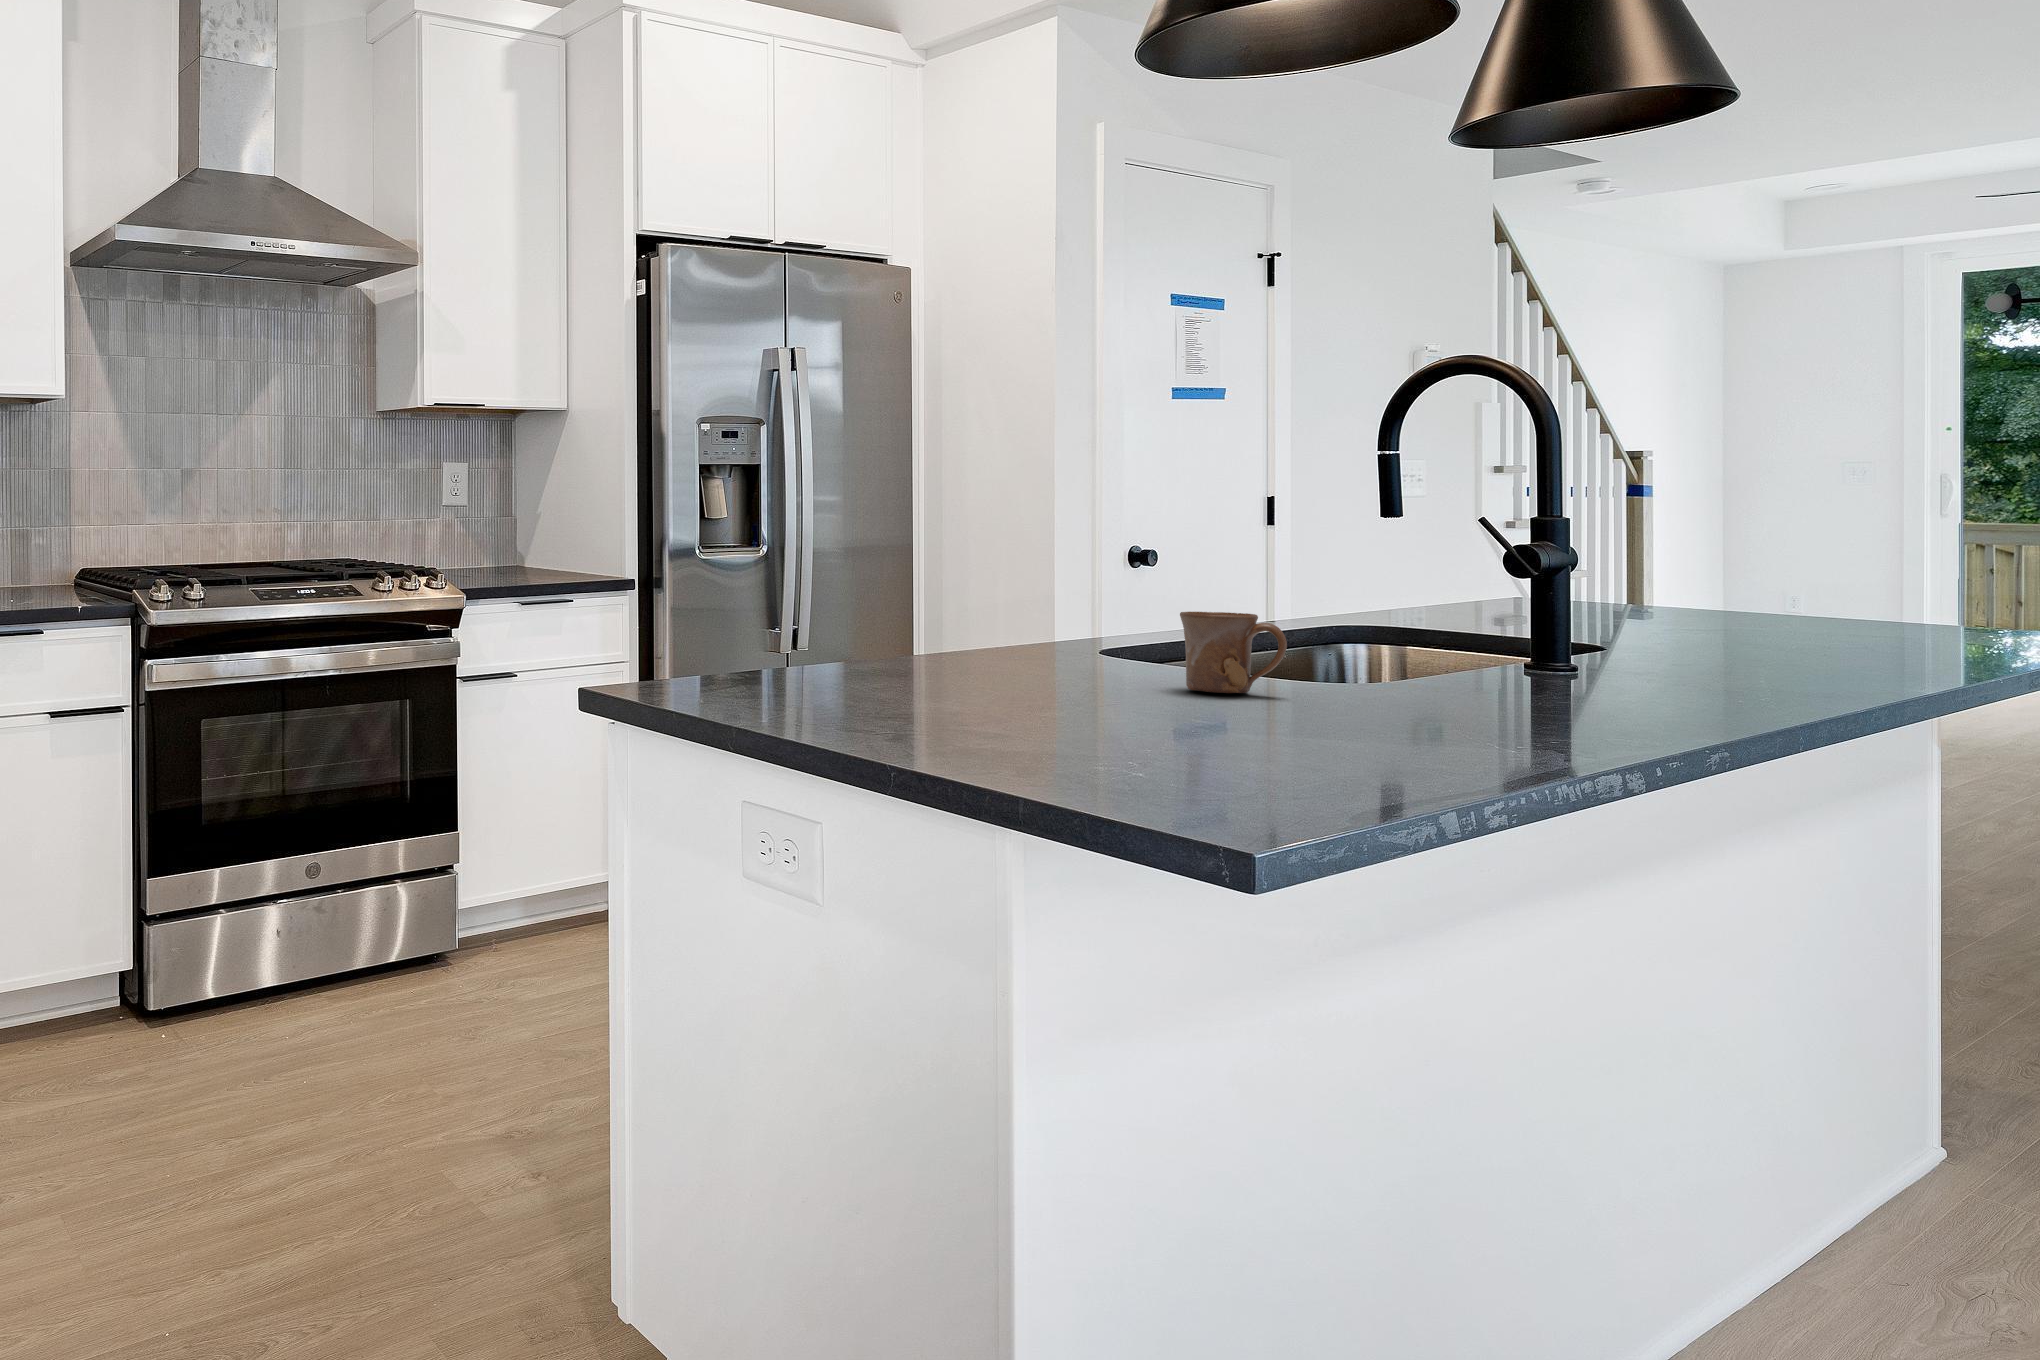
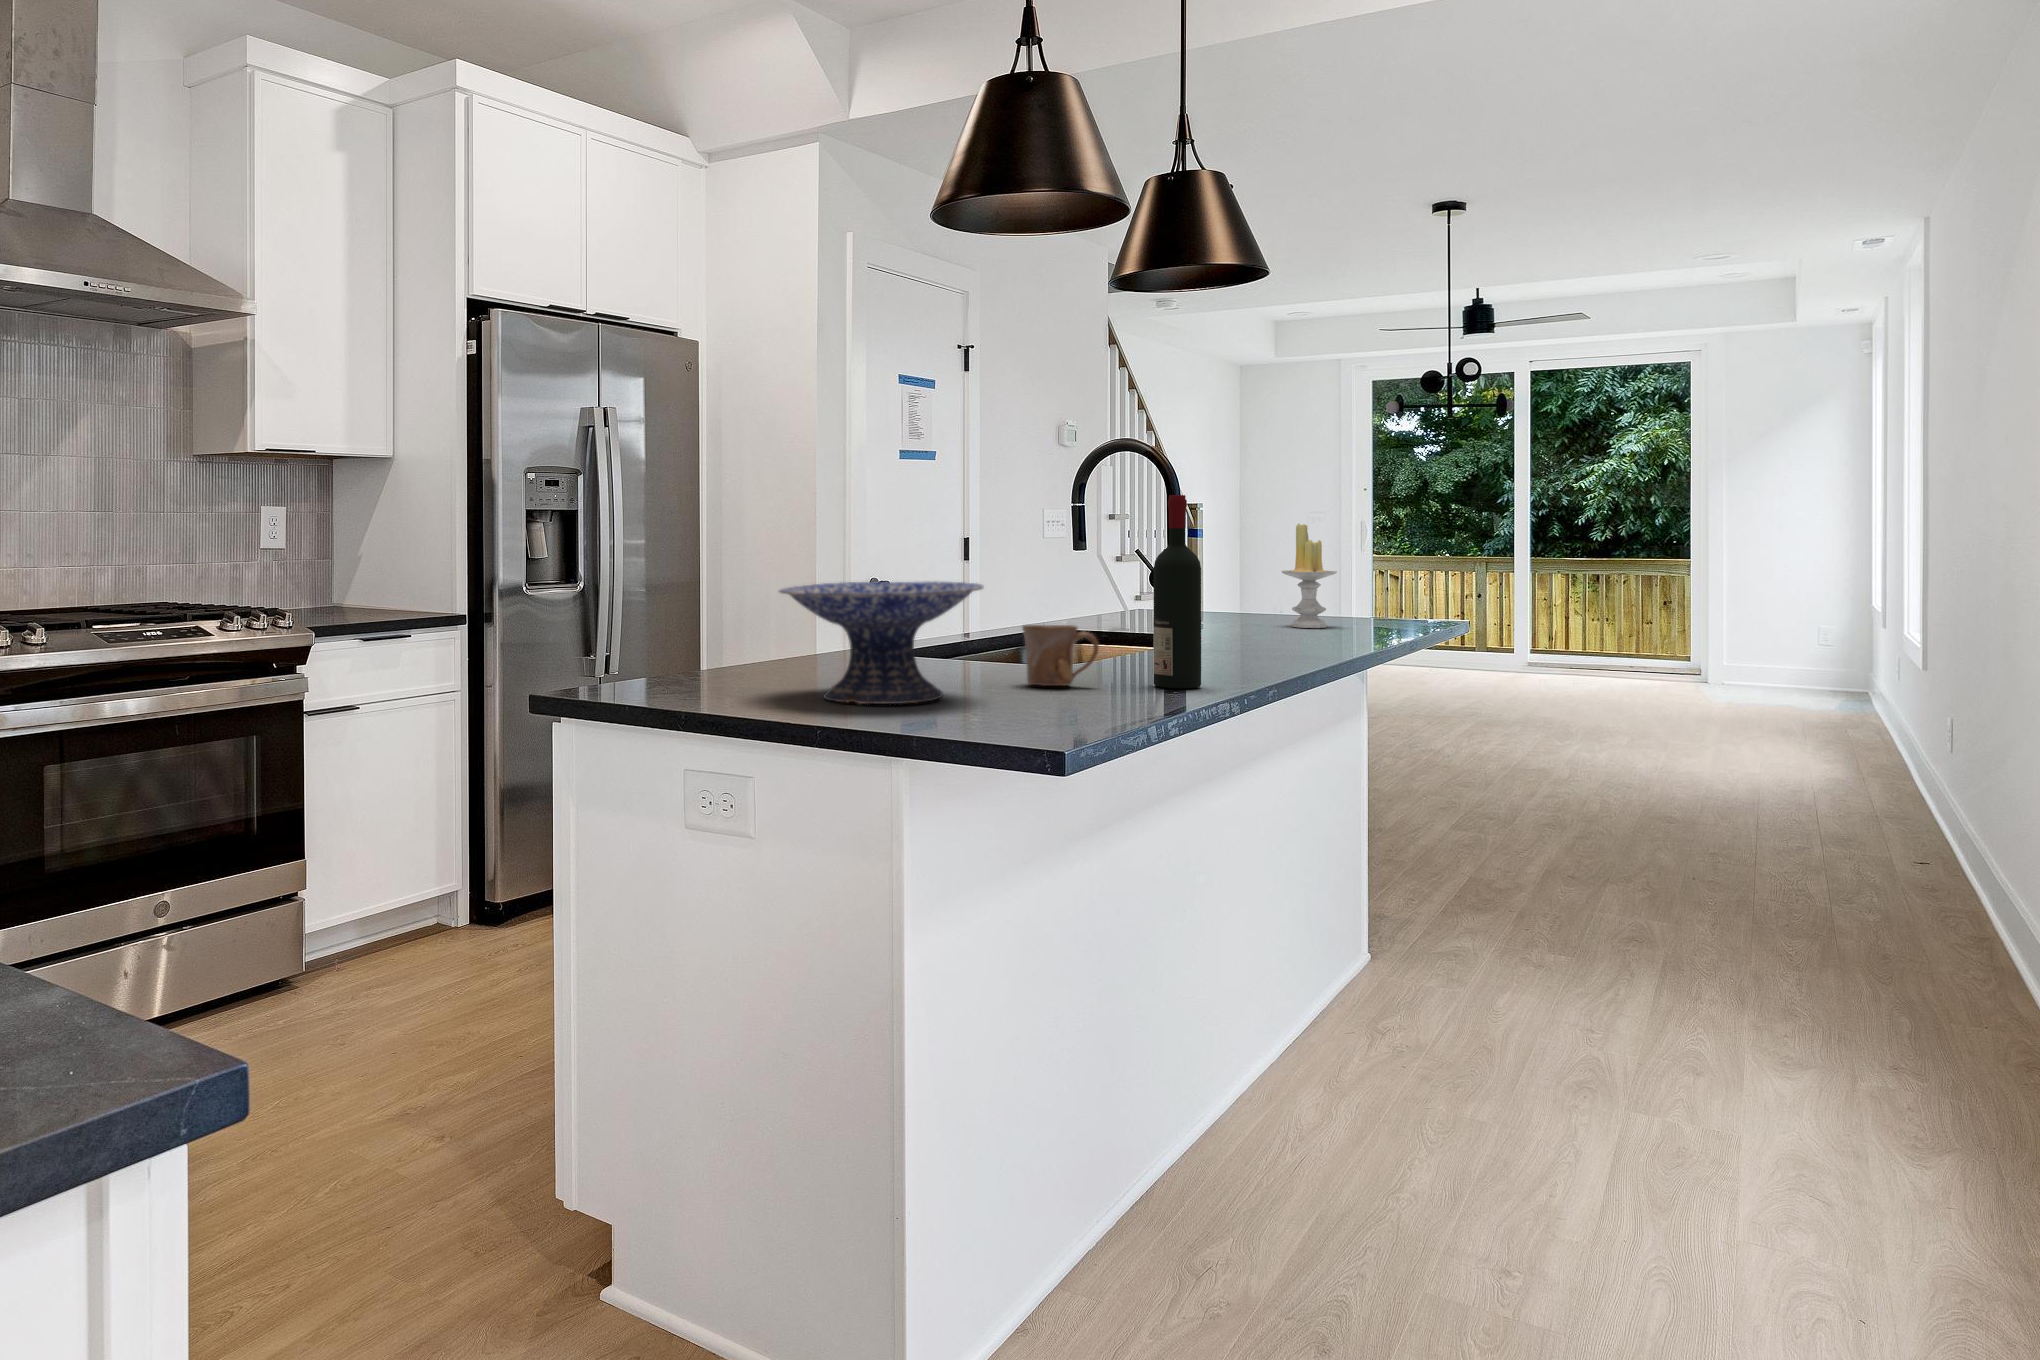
wine bottle: none [1370,441,1444,705] -> present [1153,495,1201,688]
candle: none [1679,478,1772,625] -> present [1282,524,1337,628]
decorative bowl: none [839,553,1104,706] -> present [779,581,983,704]

